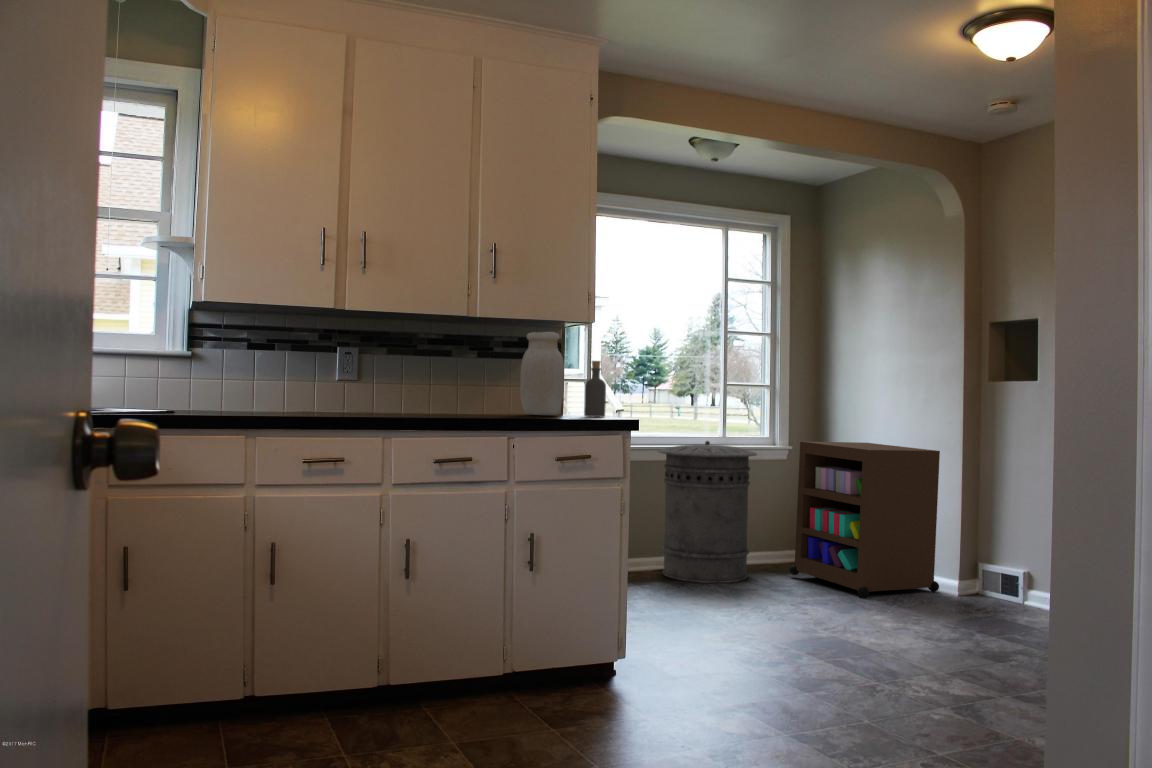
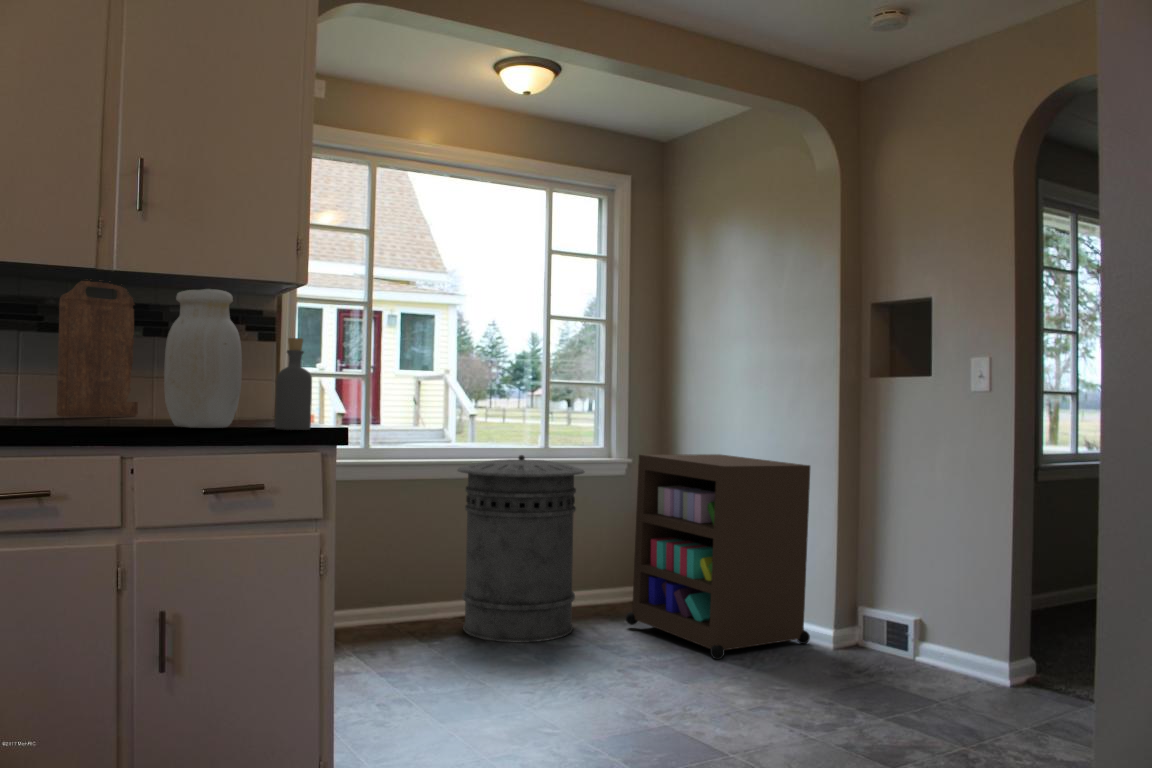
cutting board: none [435,322,478,408] -> present [57,280,138,417]

